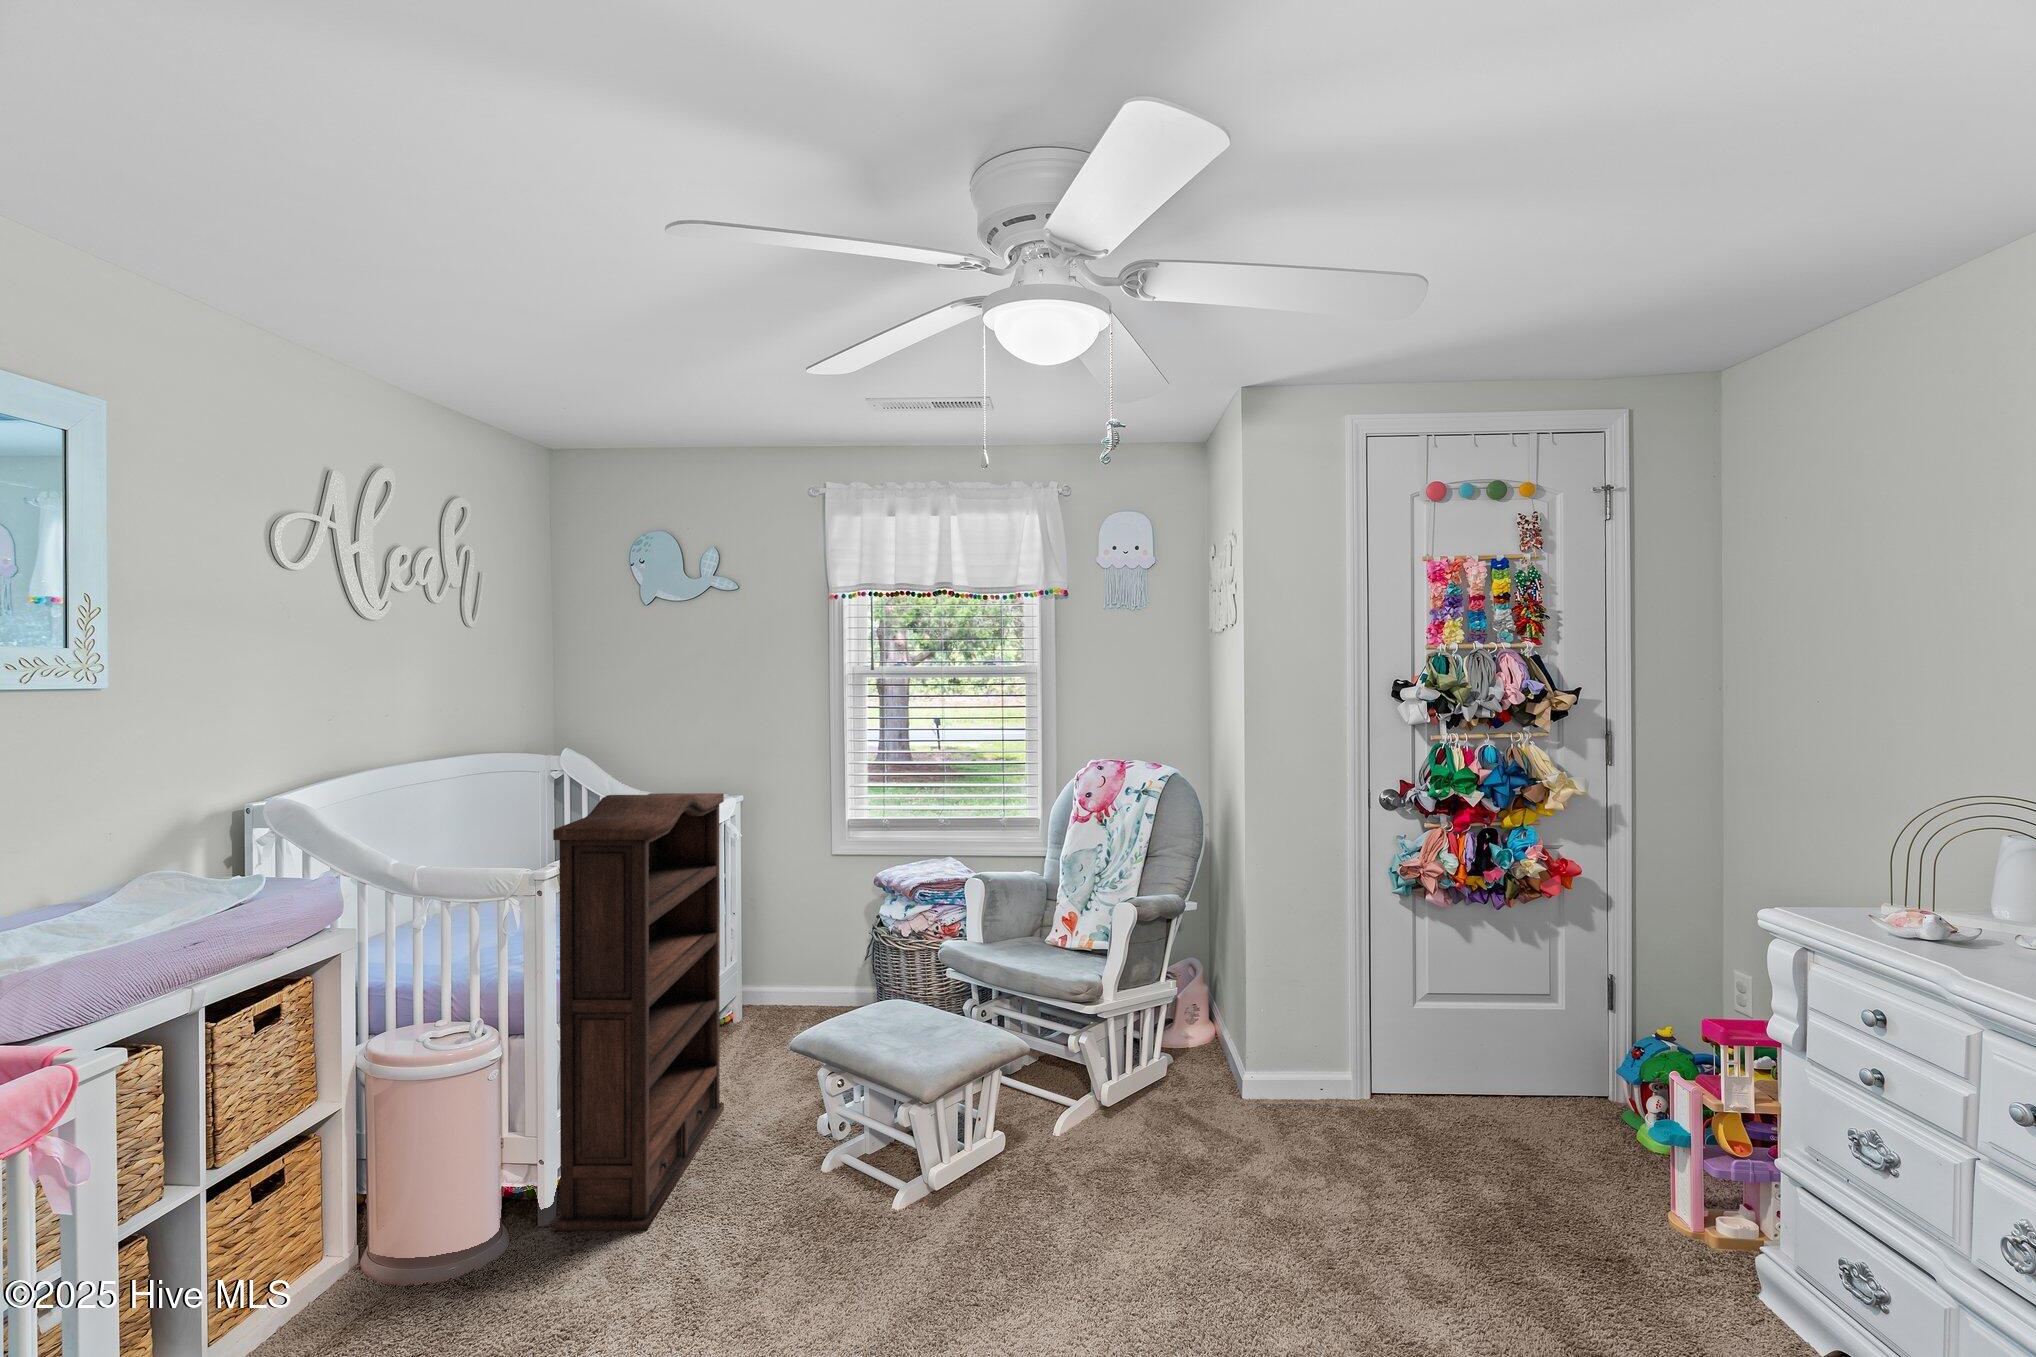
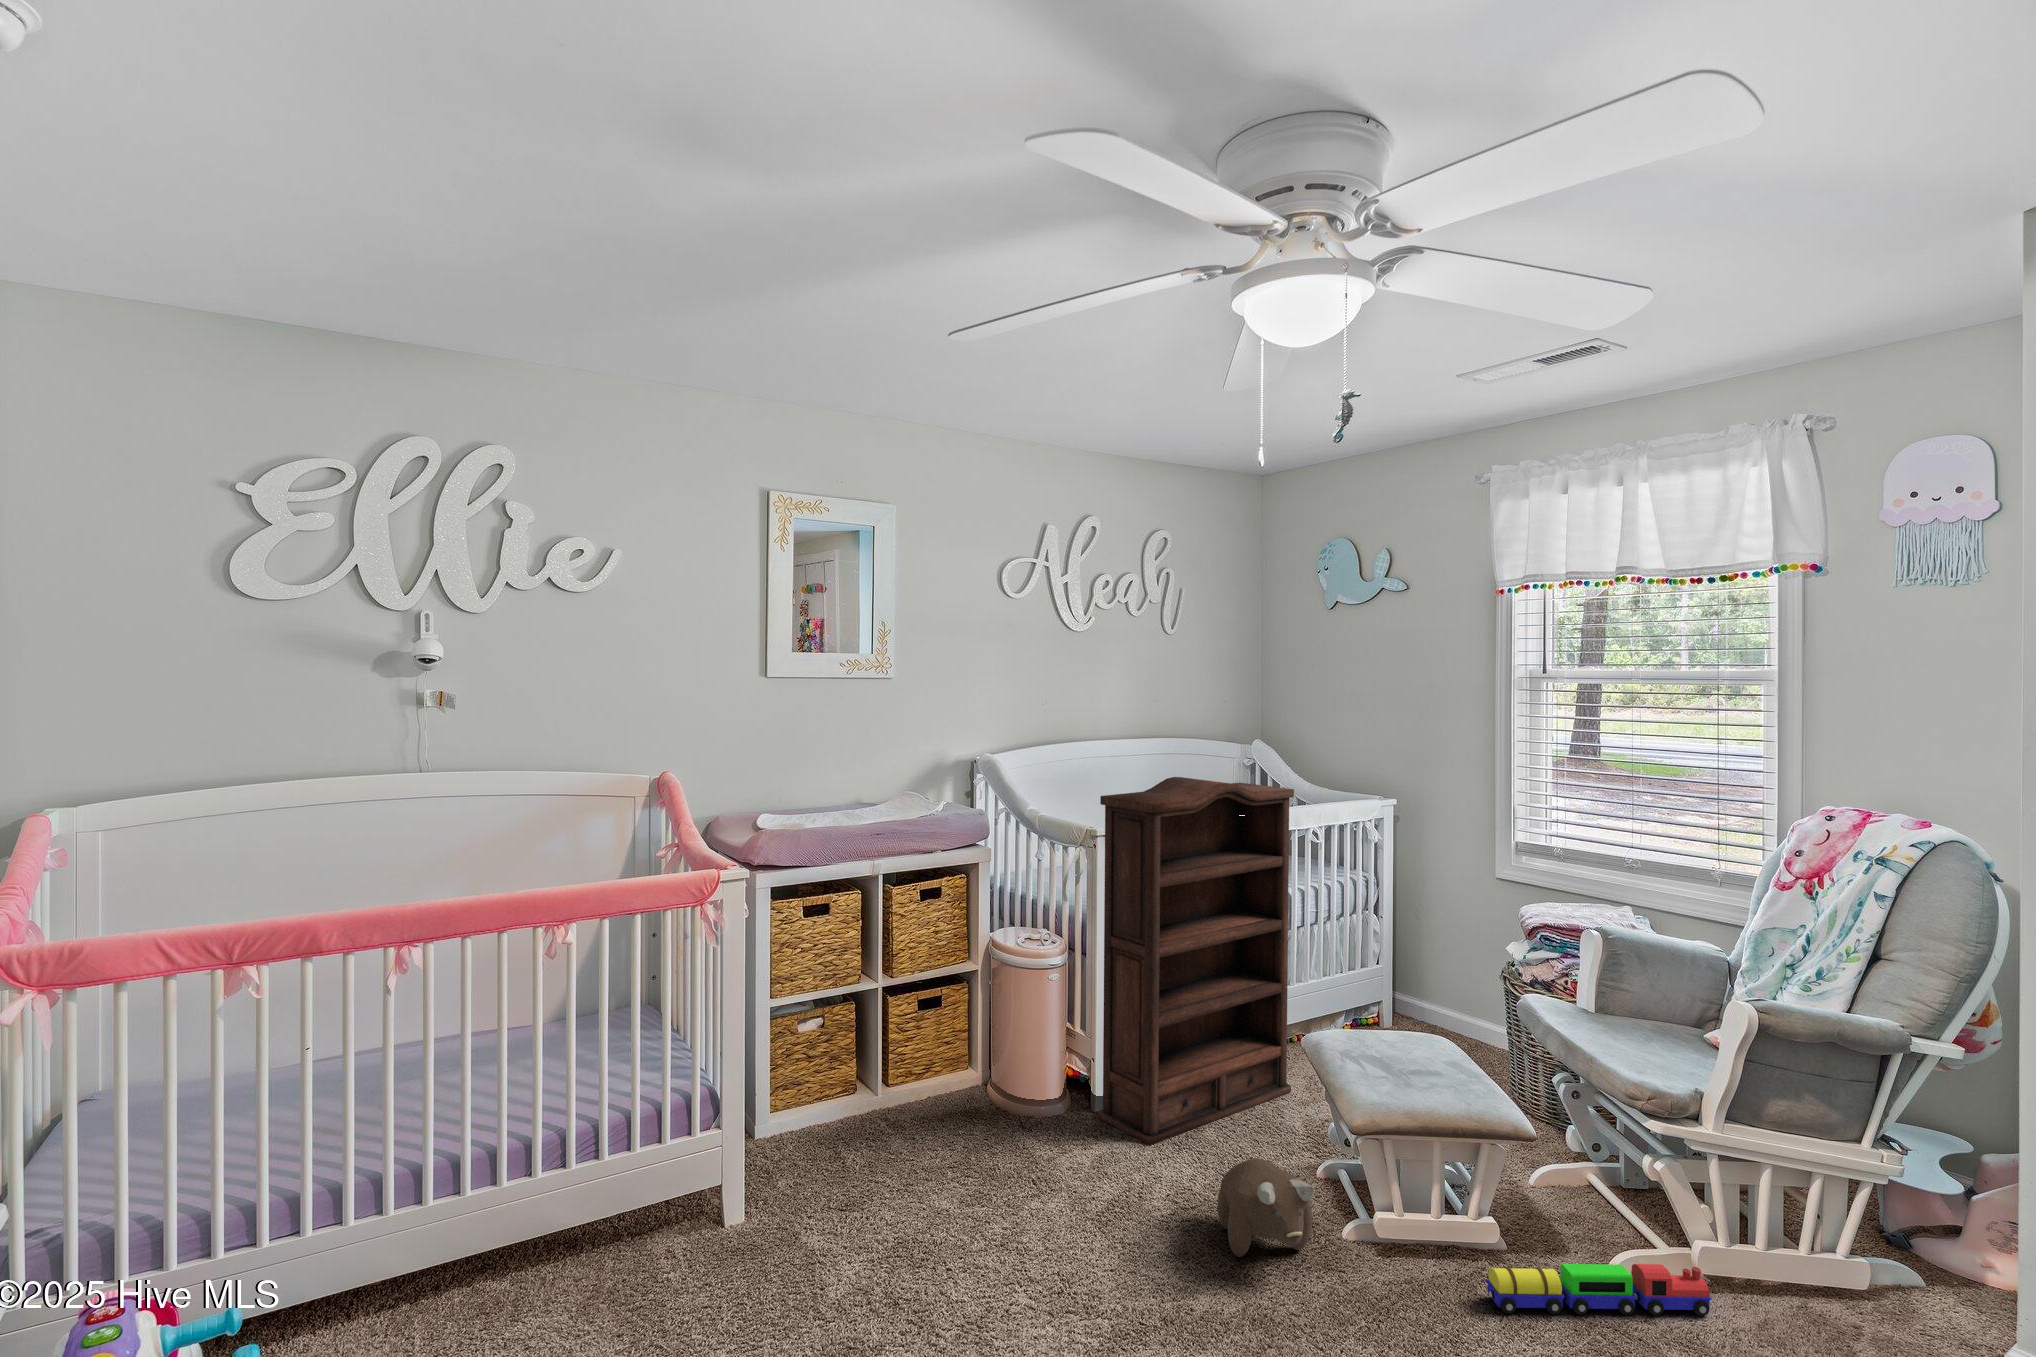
toy train: none [1037,1111,1145,1211] -> present [1486,1264,1712,1316]
plush toy: none [803,1178,924,1289] -> present [1218,1158,1314,1257]

